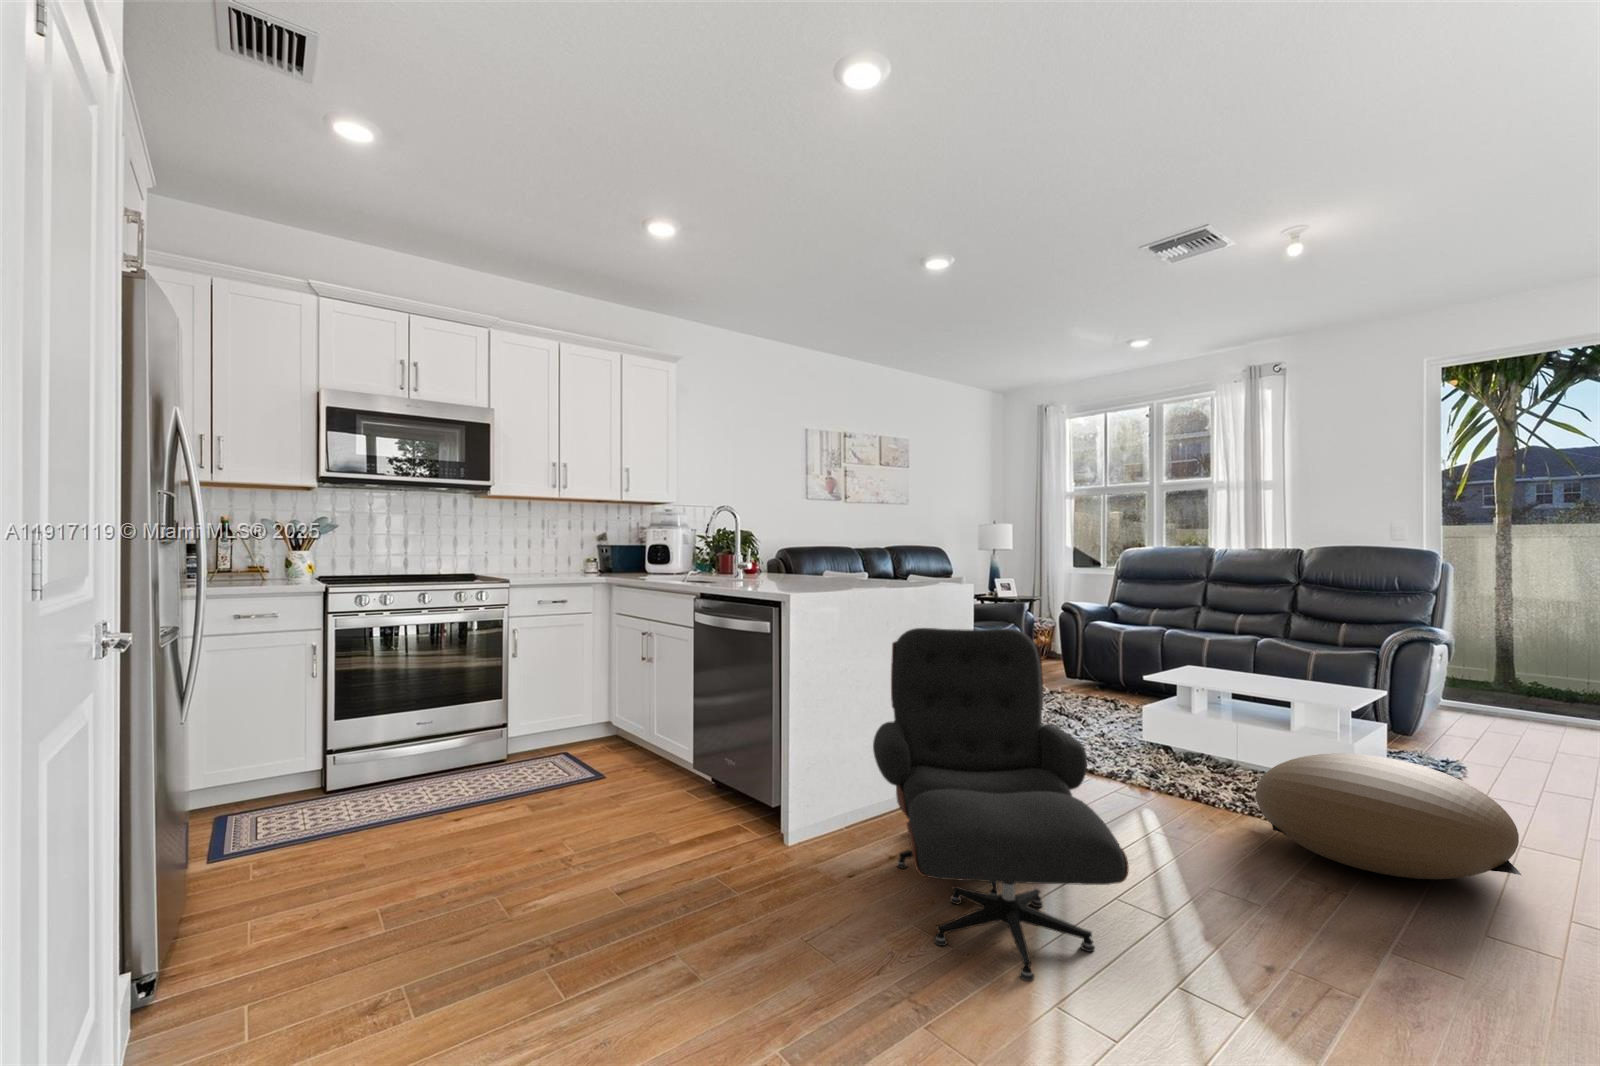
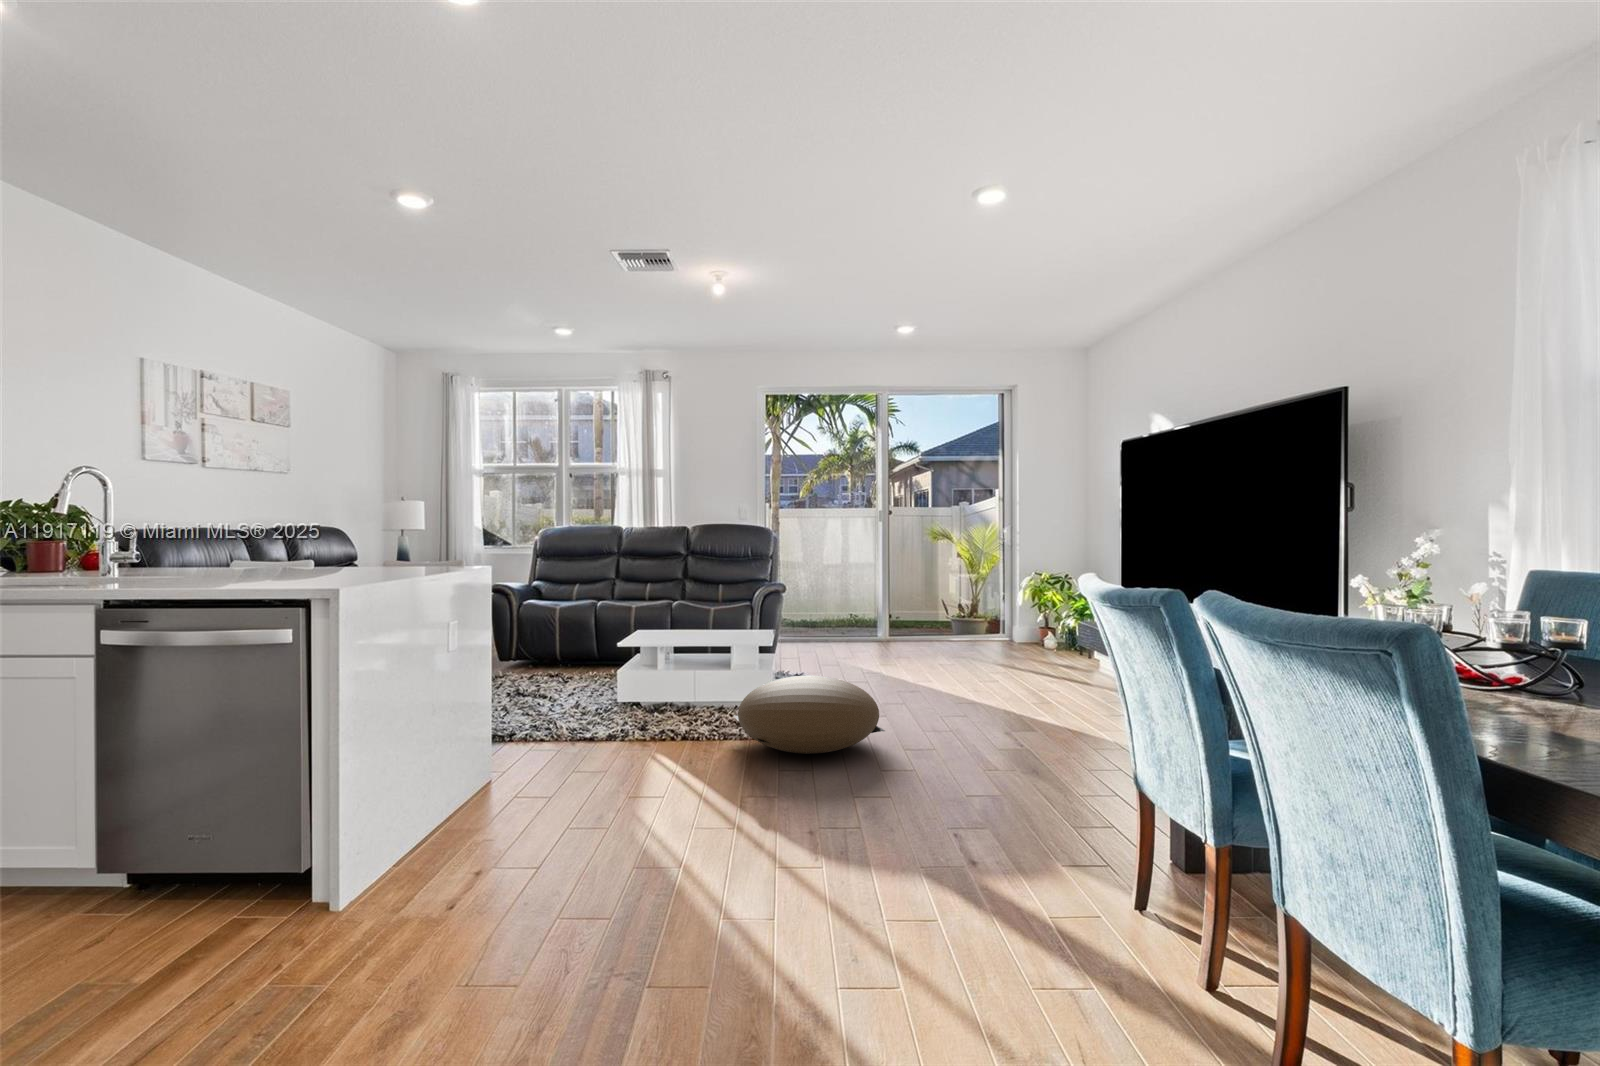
lounge chair: present [873,628,1129,981] -> none [442,609,737,907]

